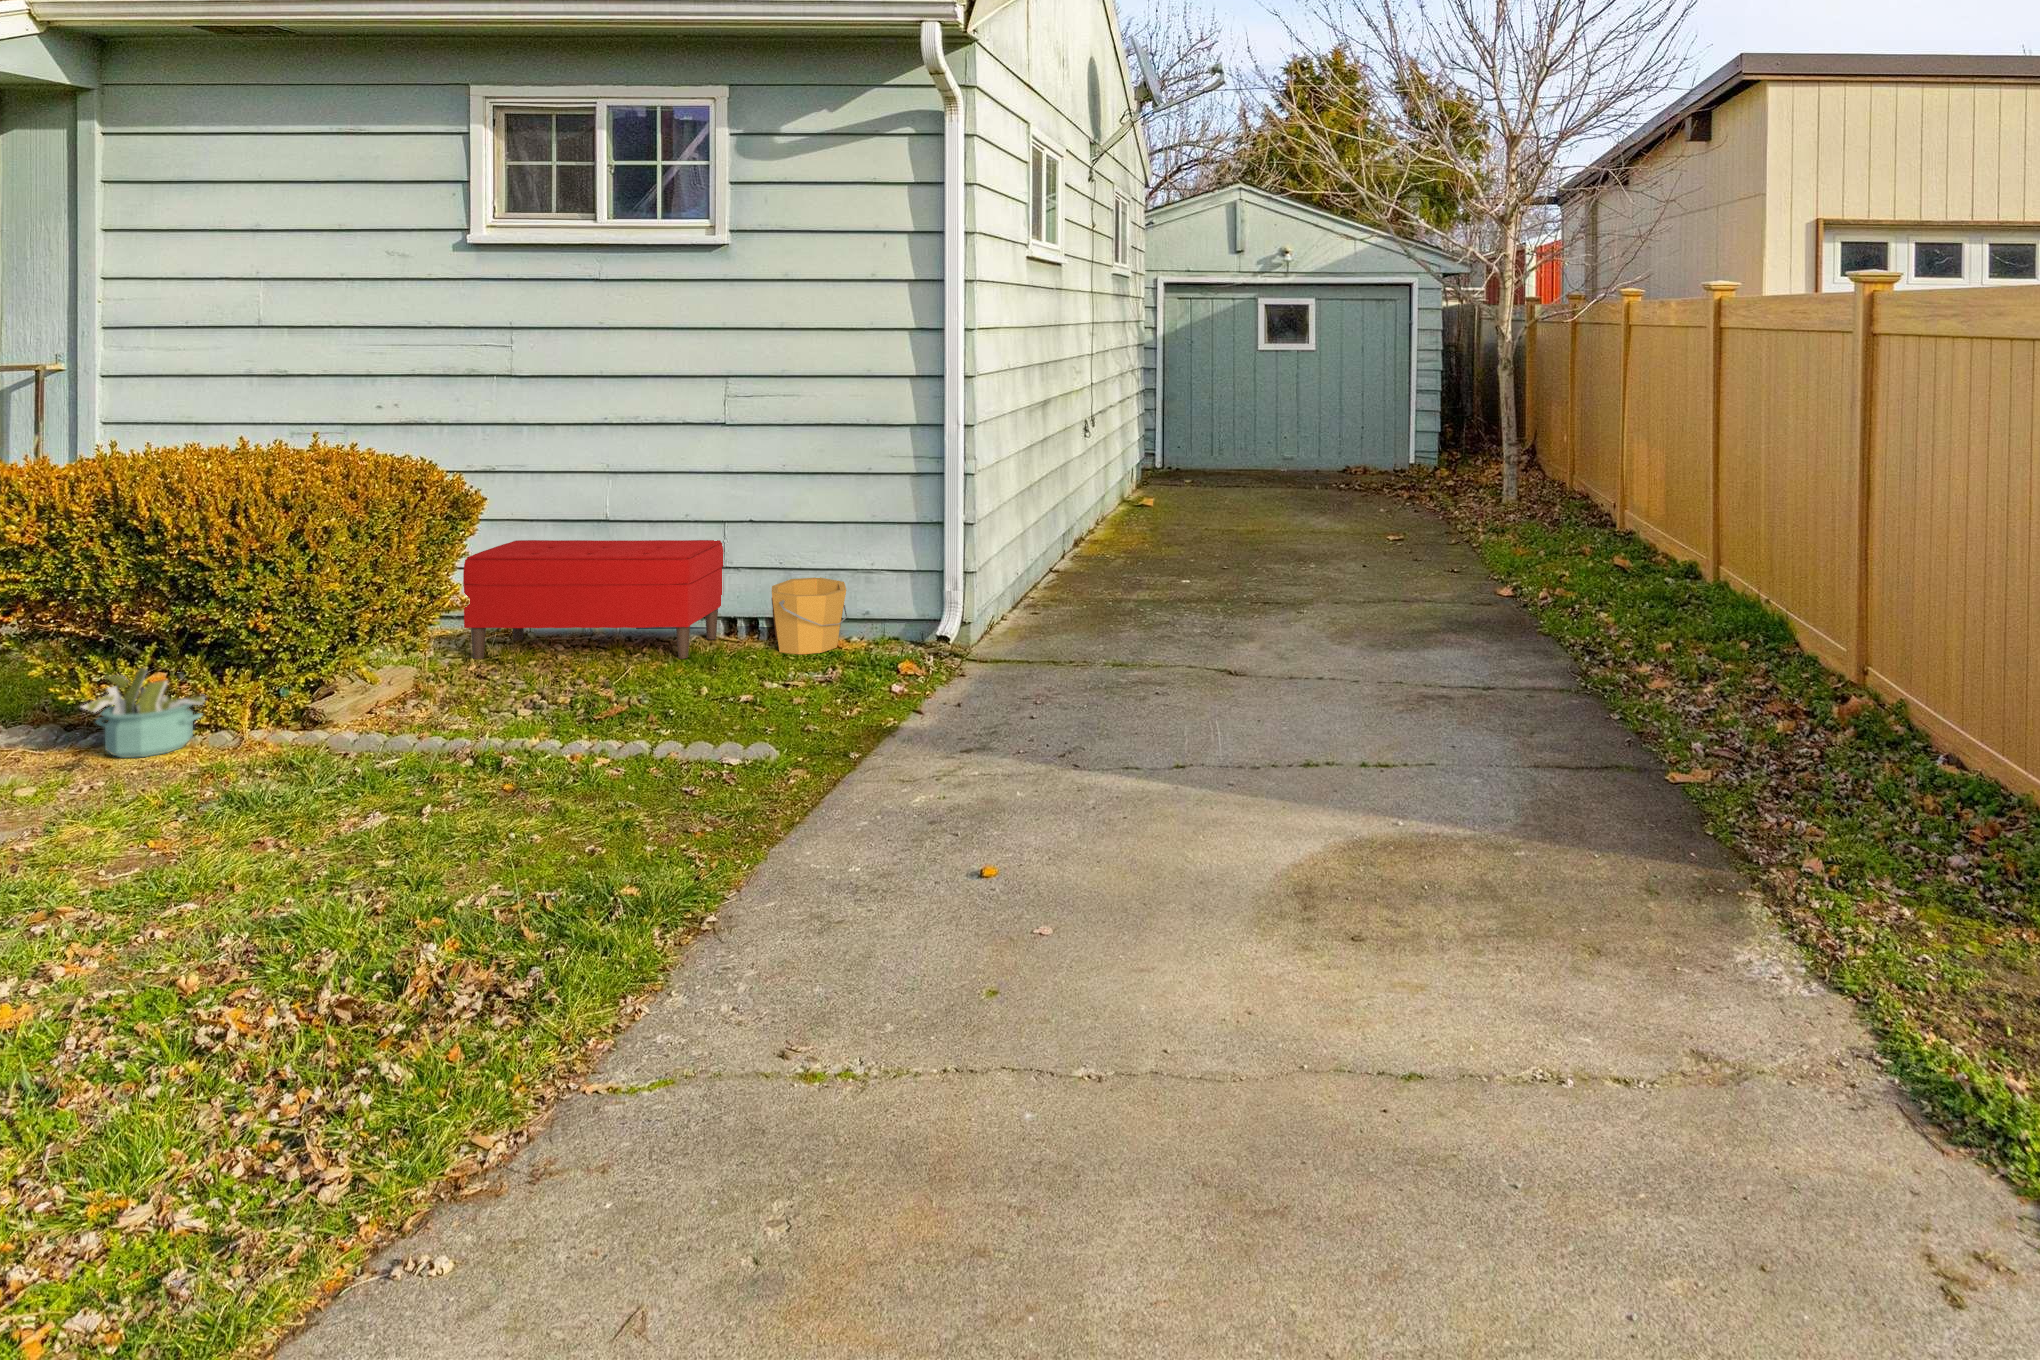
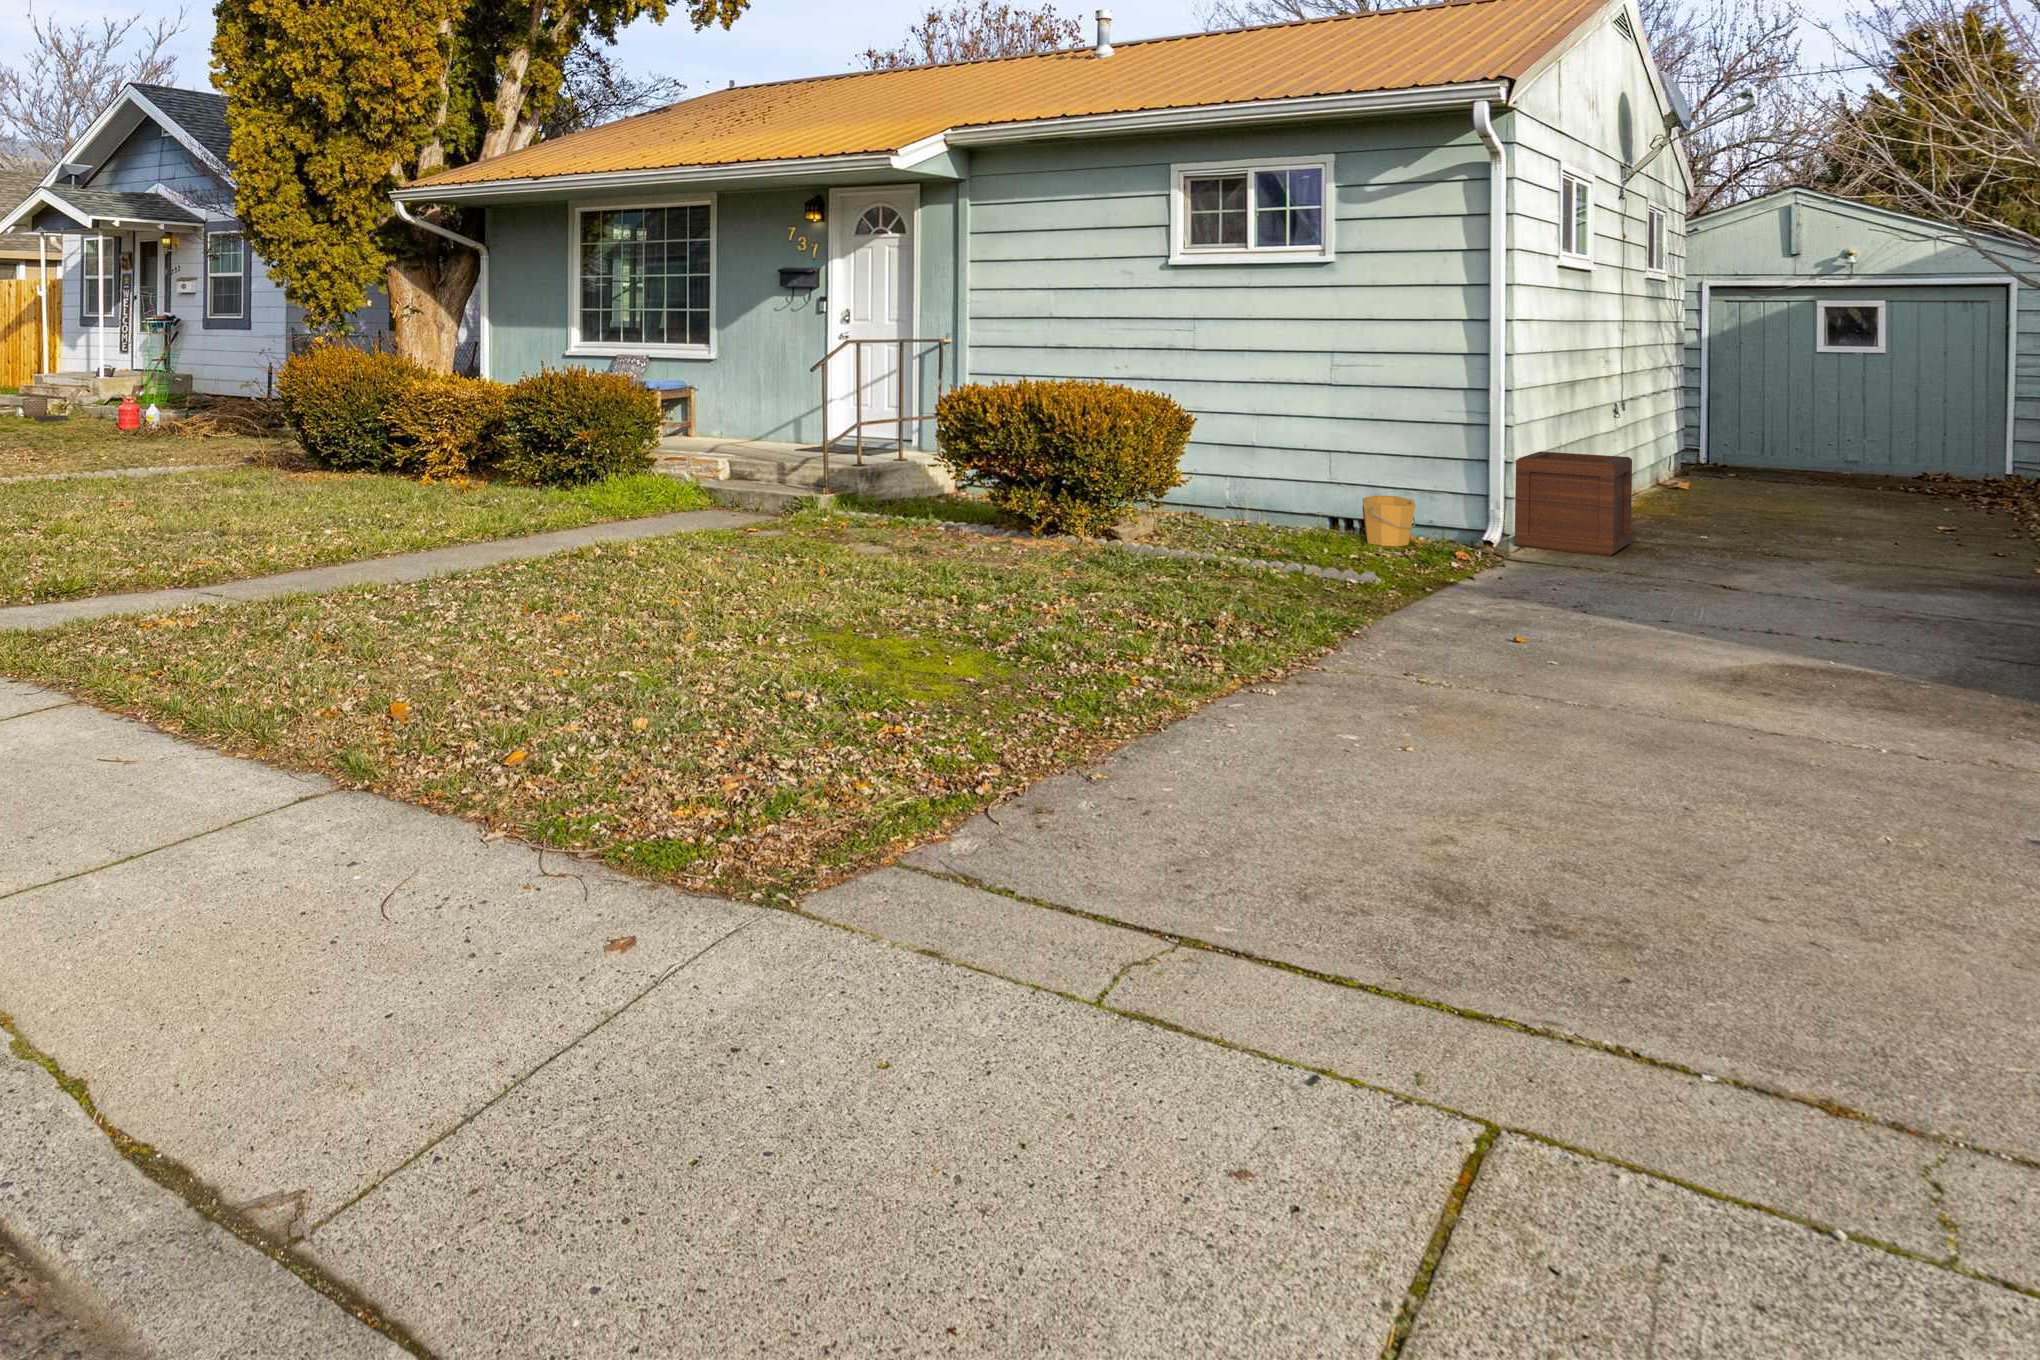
wooden crate: none [978,496,1114,631] -> present [1515,452,1632,556]
bench: present [463,540,724,659] -> none [1170,457,1328,540]
decorative plant: present [82,668,205,758] -> none [1006,500,1060,548]

